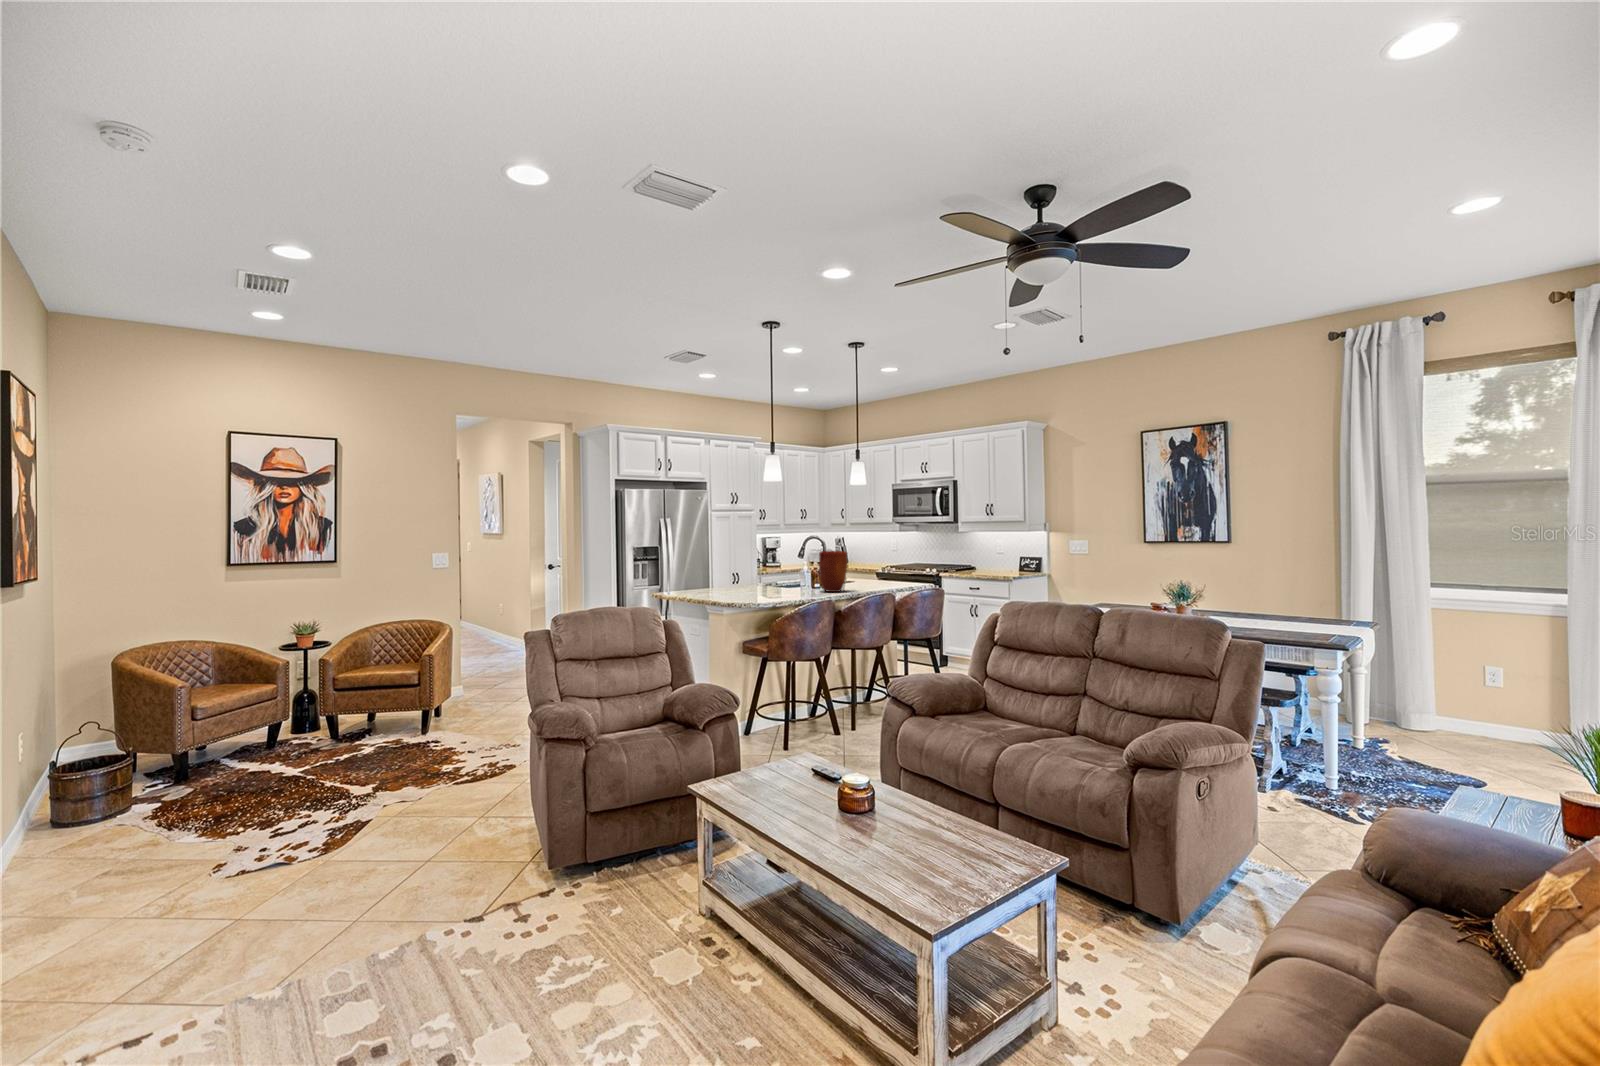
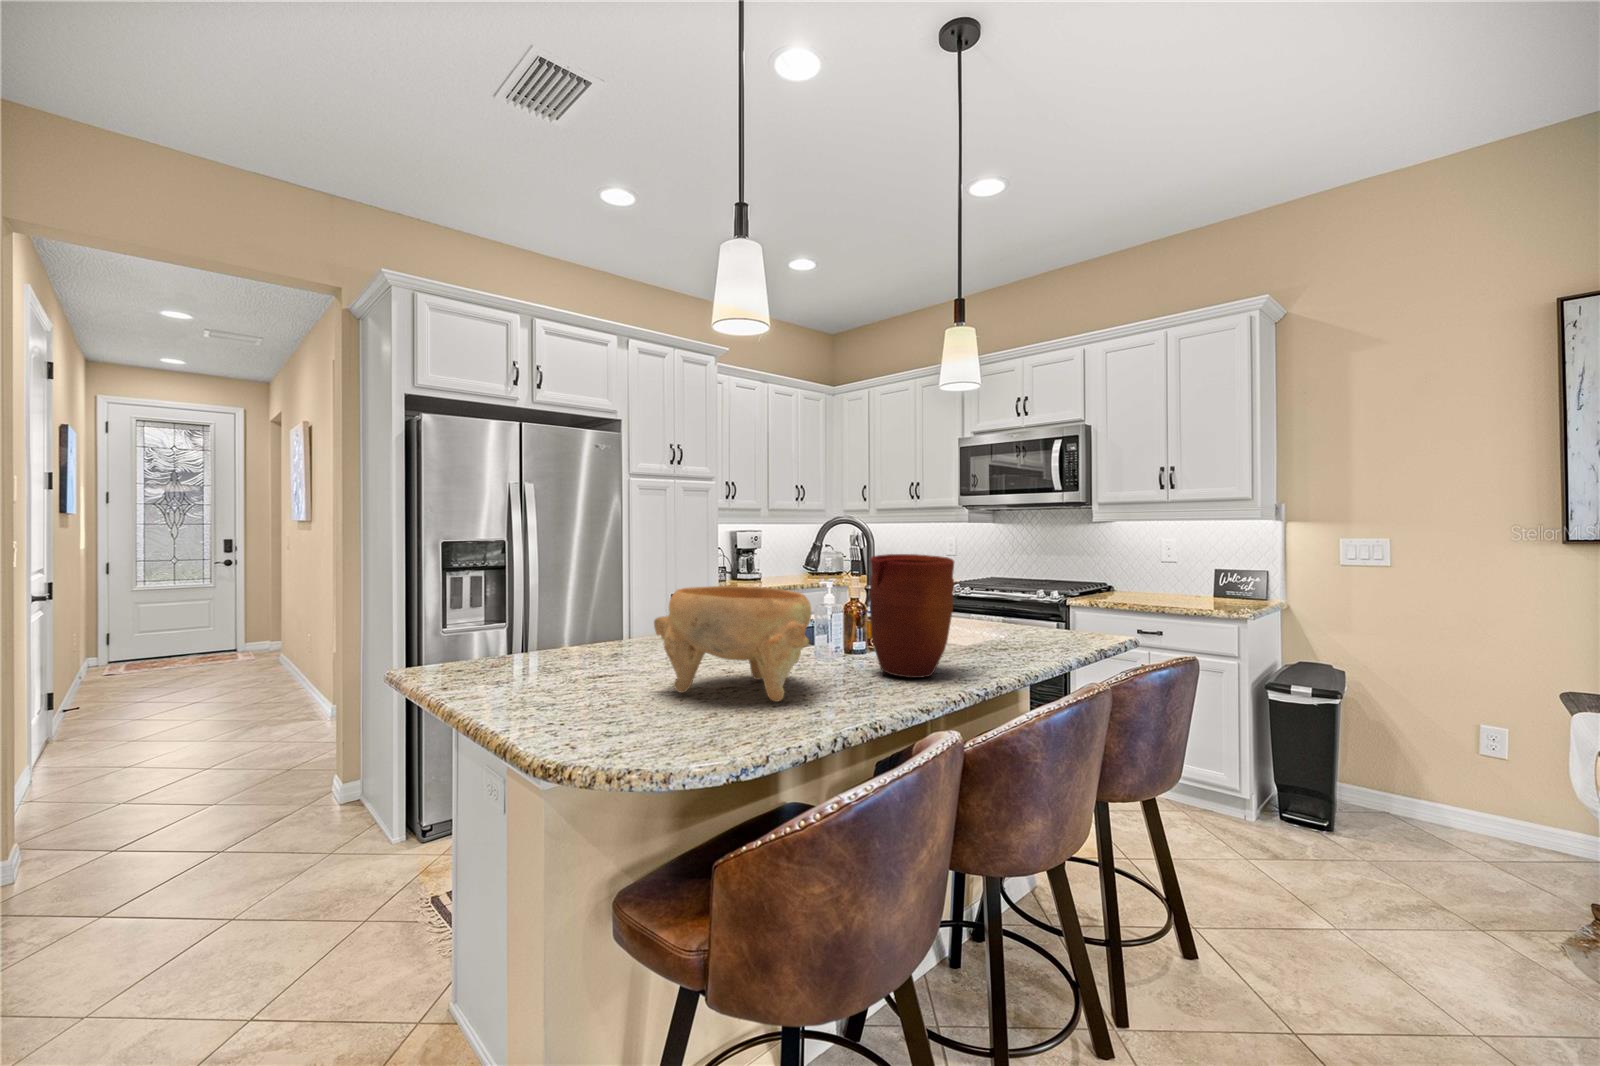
decorative bowl: none [749,562,798,596] -> present [654,586,811,702]

